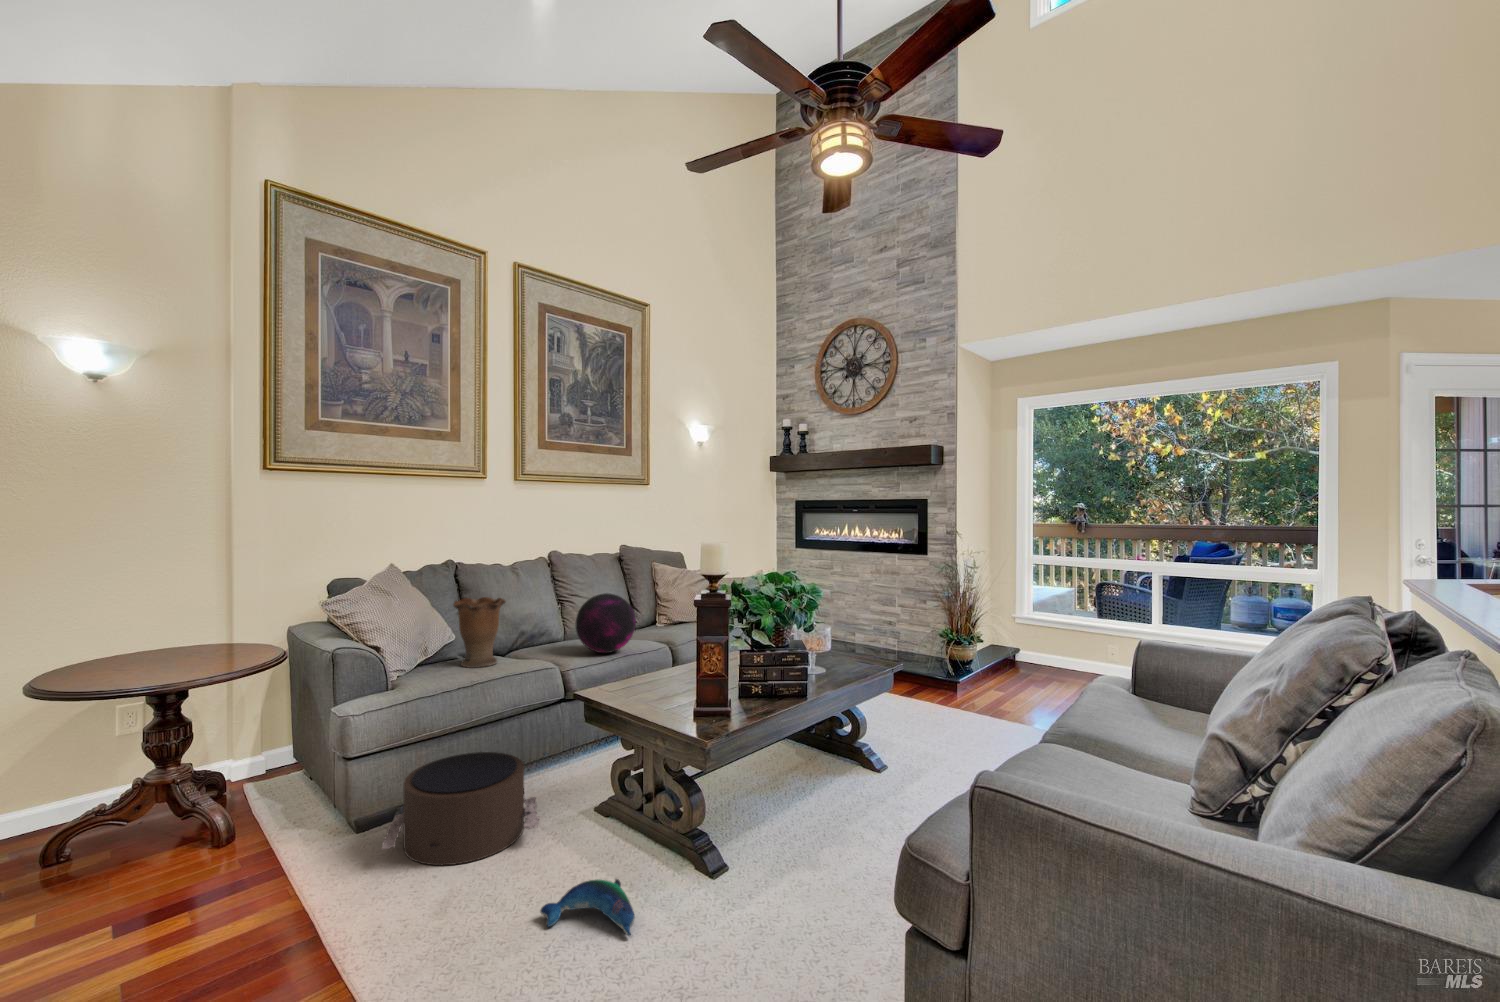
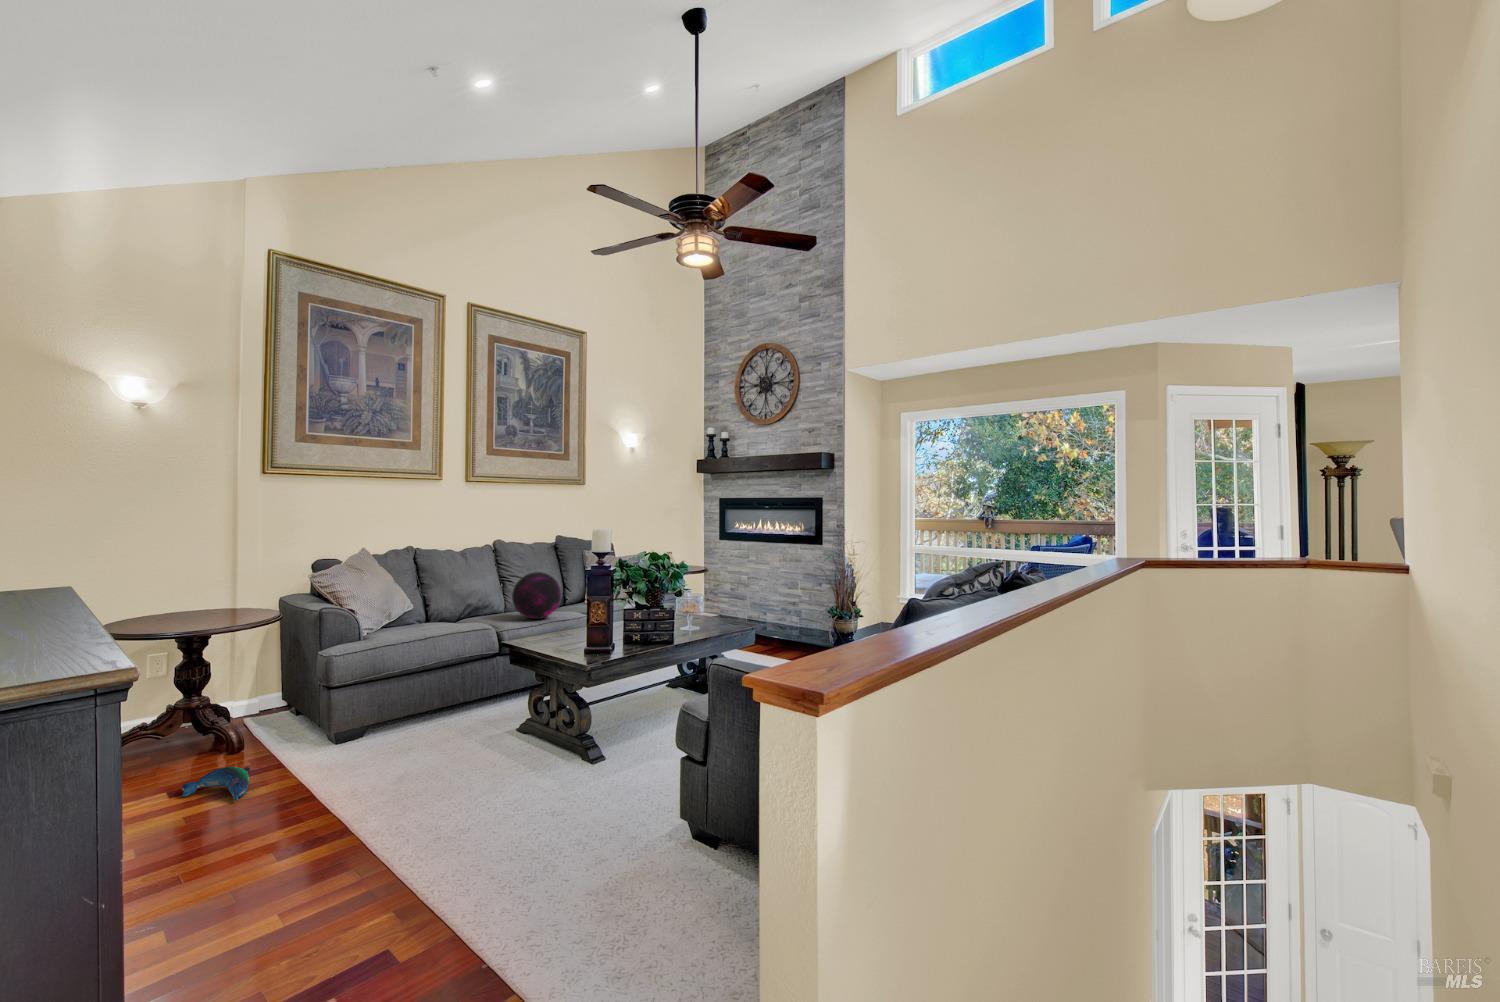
vase: present [453,597,506,668] -> none [412,574,455,628]
pouf: present [382,752,539,865] -> none [353,688,473,763]
plush toy: present [540,879,635,936] -> present [182,767,250,801]

